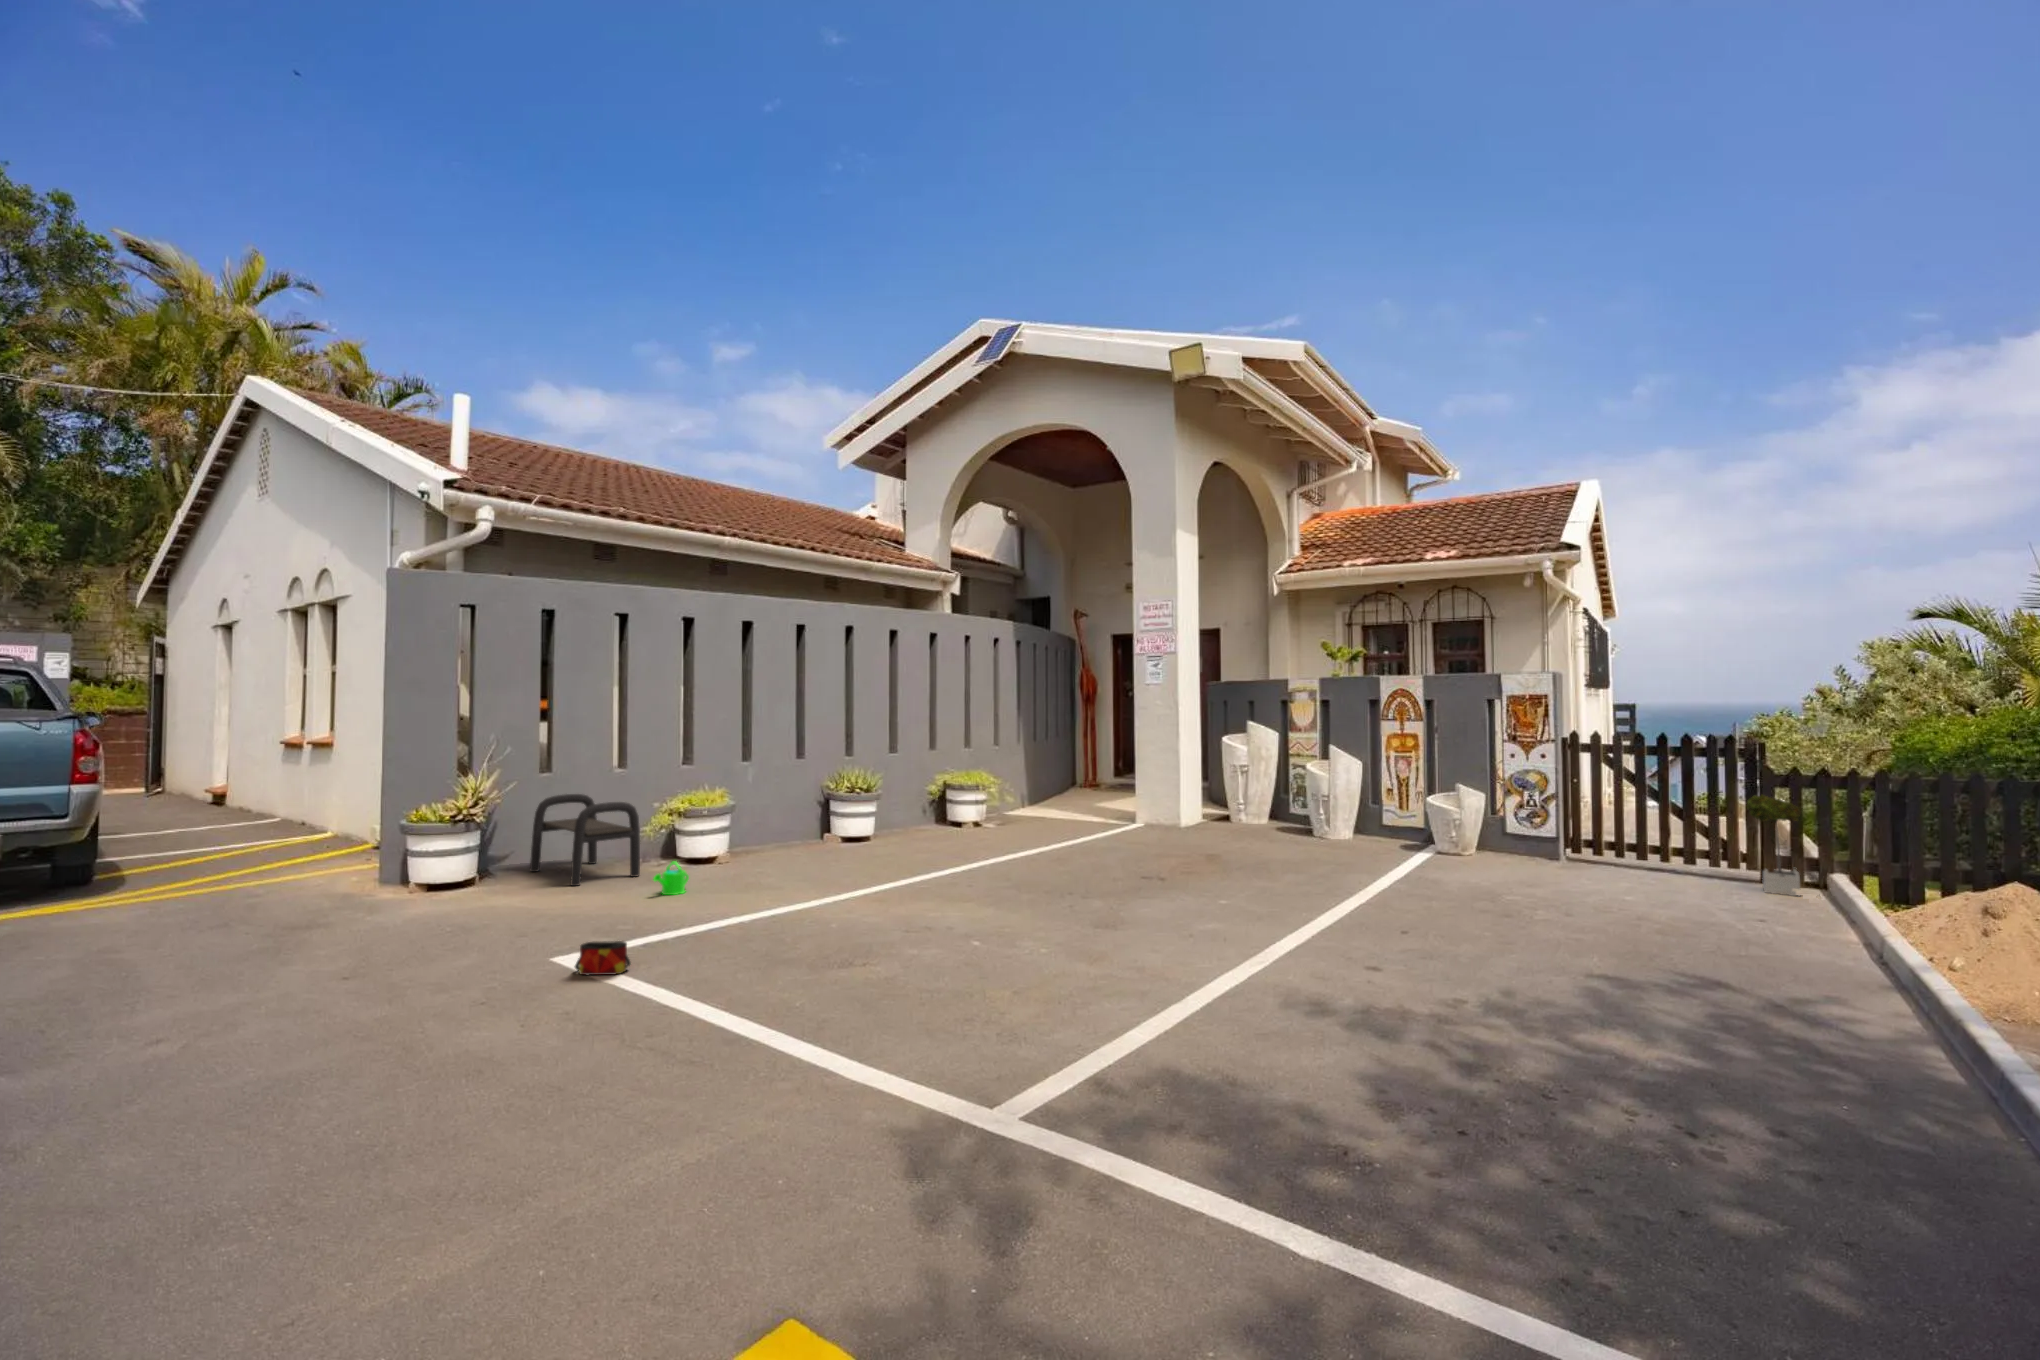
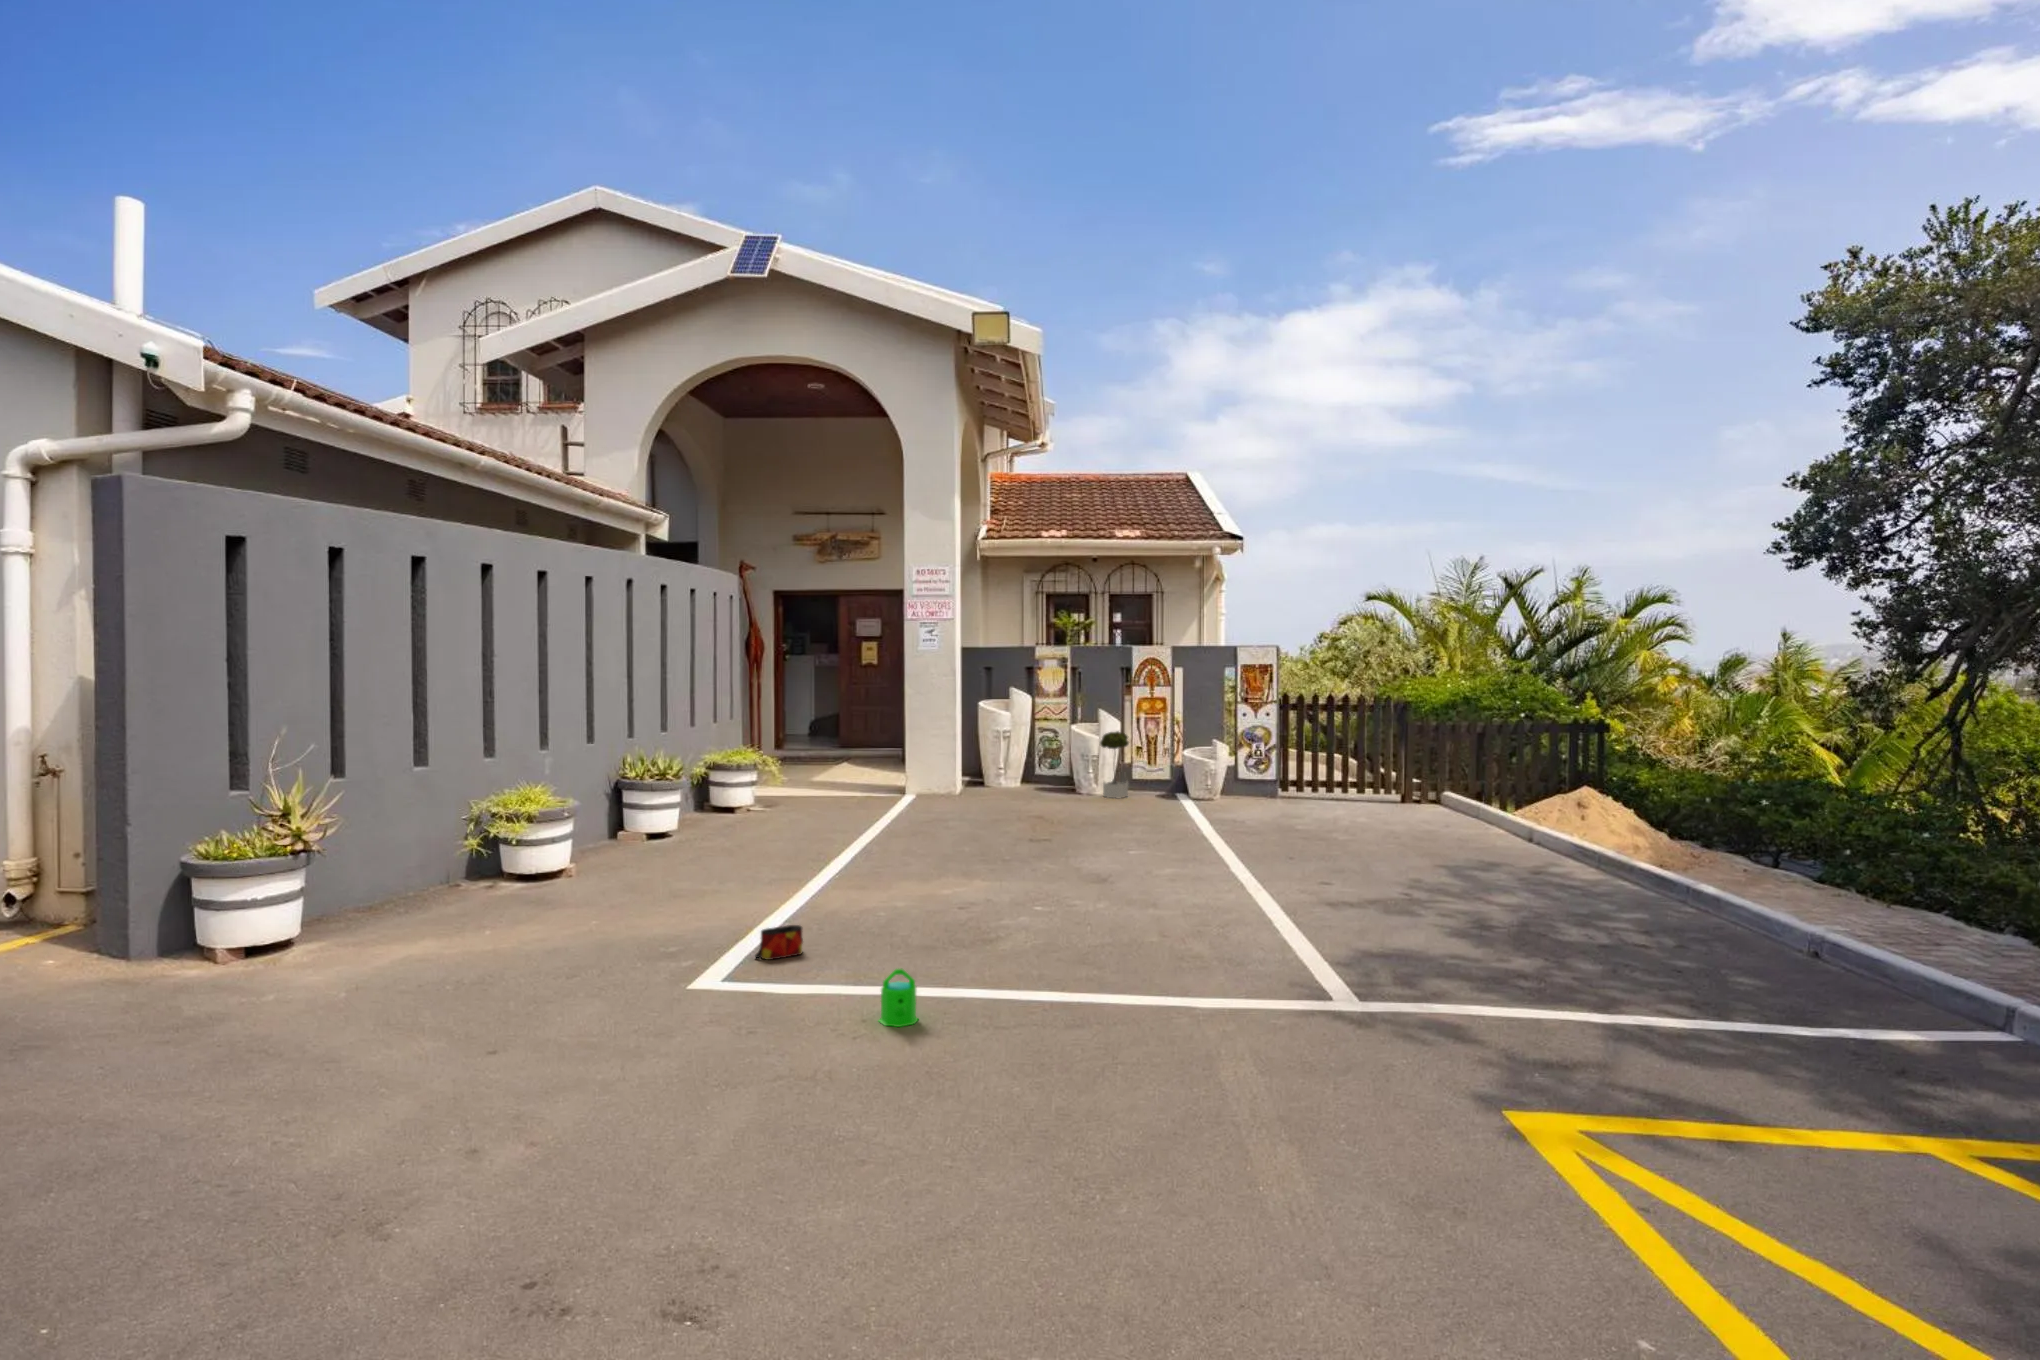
bench: present [530,794,640,886] -> none [377,801,540,907]
potted tree: present [1747,795,1801,897] -> present [1100,731,1129,798]
watering can: present [654,861,689,895] -> present [878,969,918,1027]

